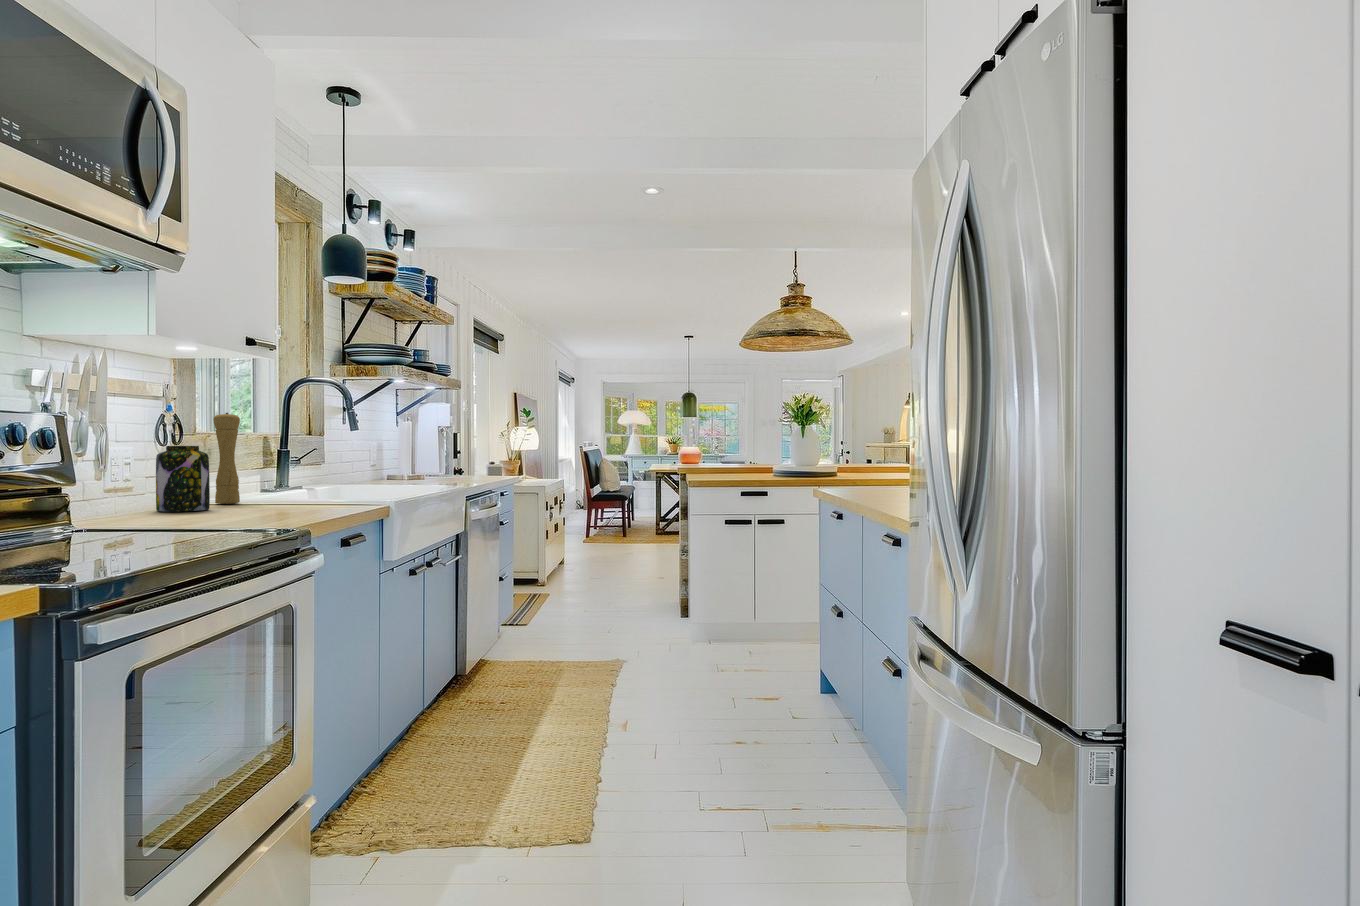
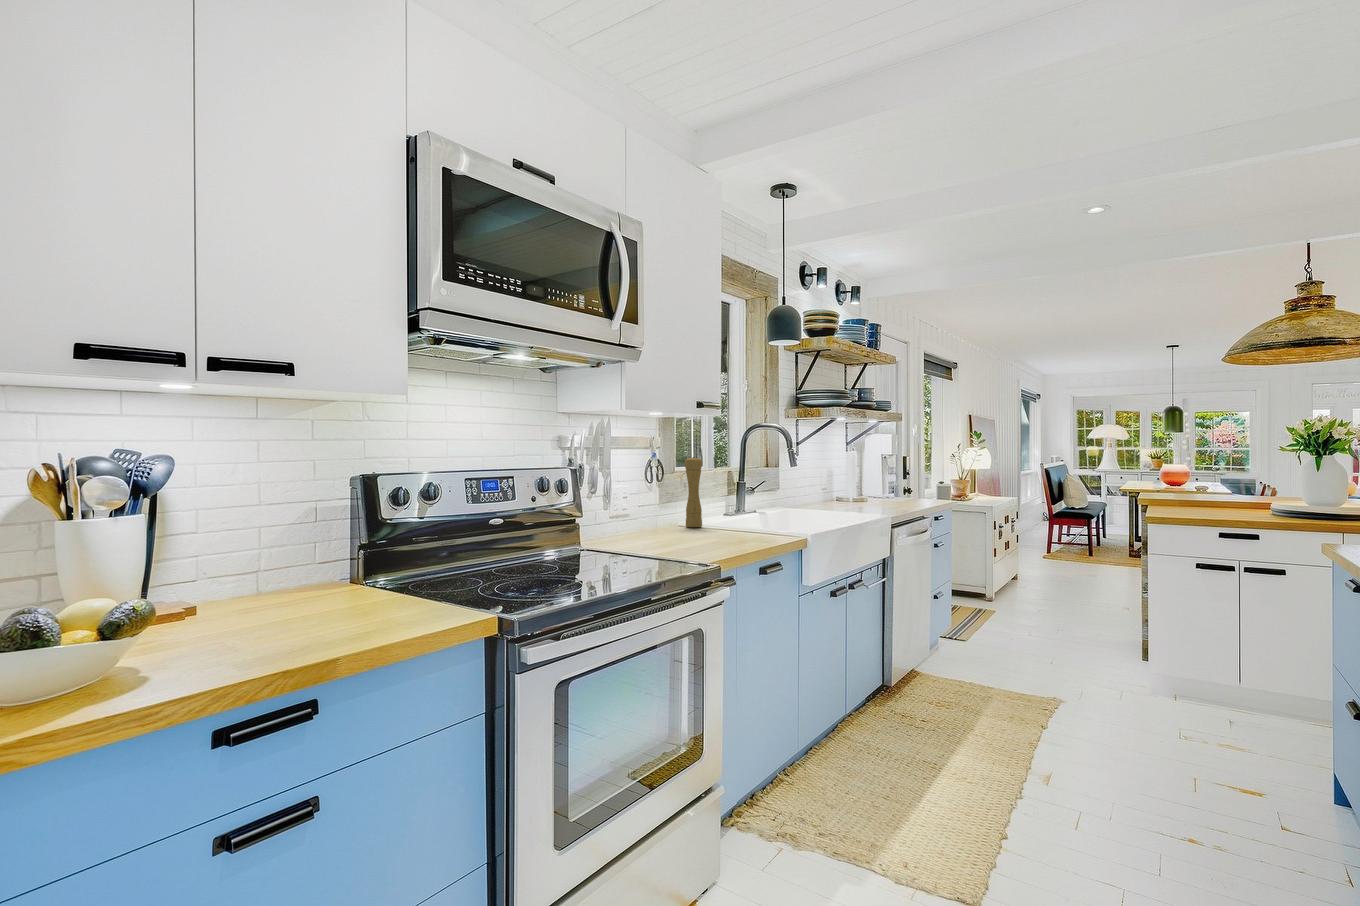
jar: present [156,446,210,512] -> none [643,484,676,535]

